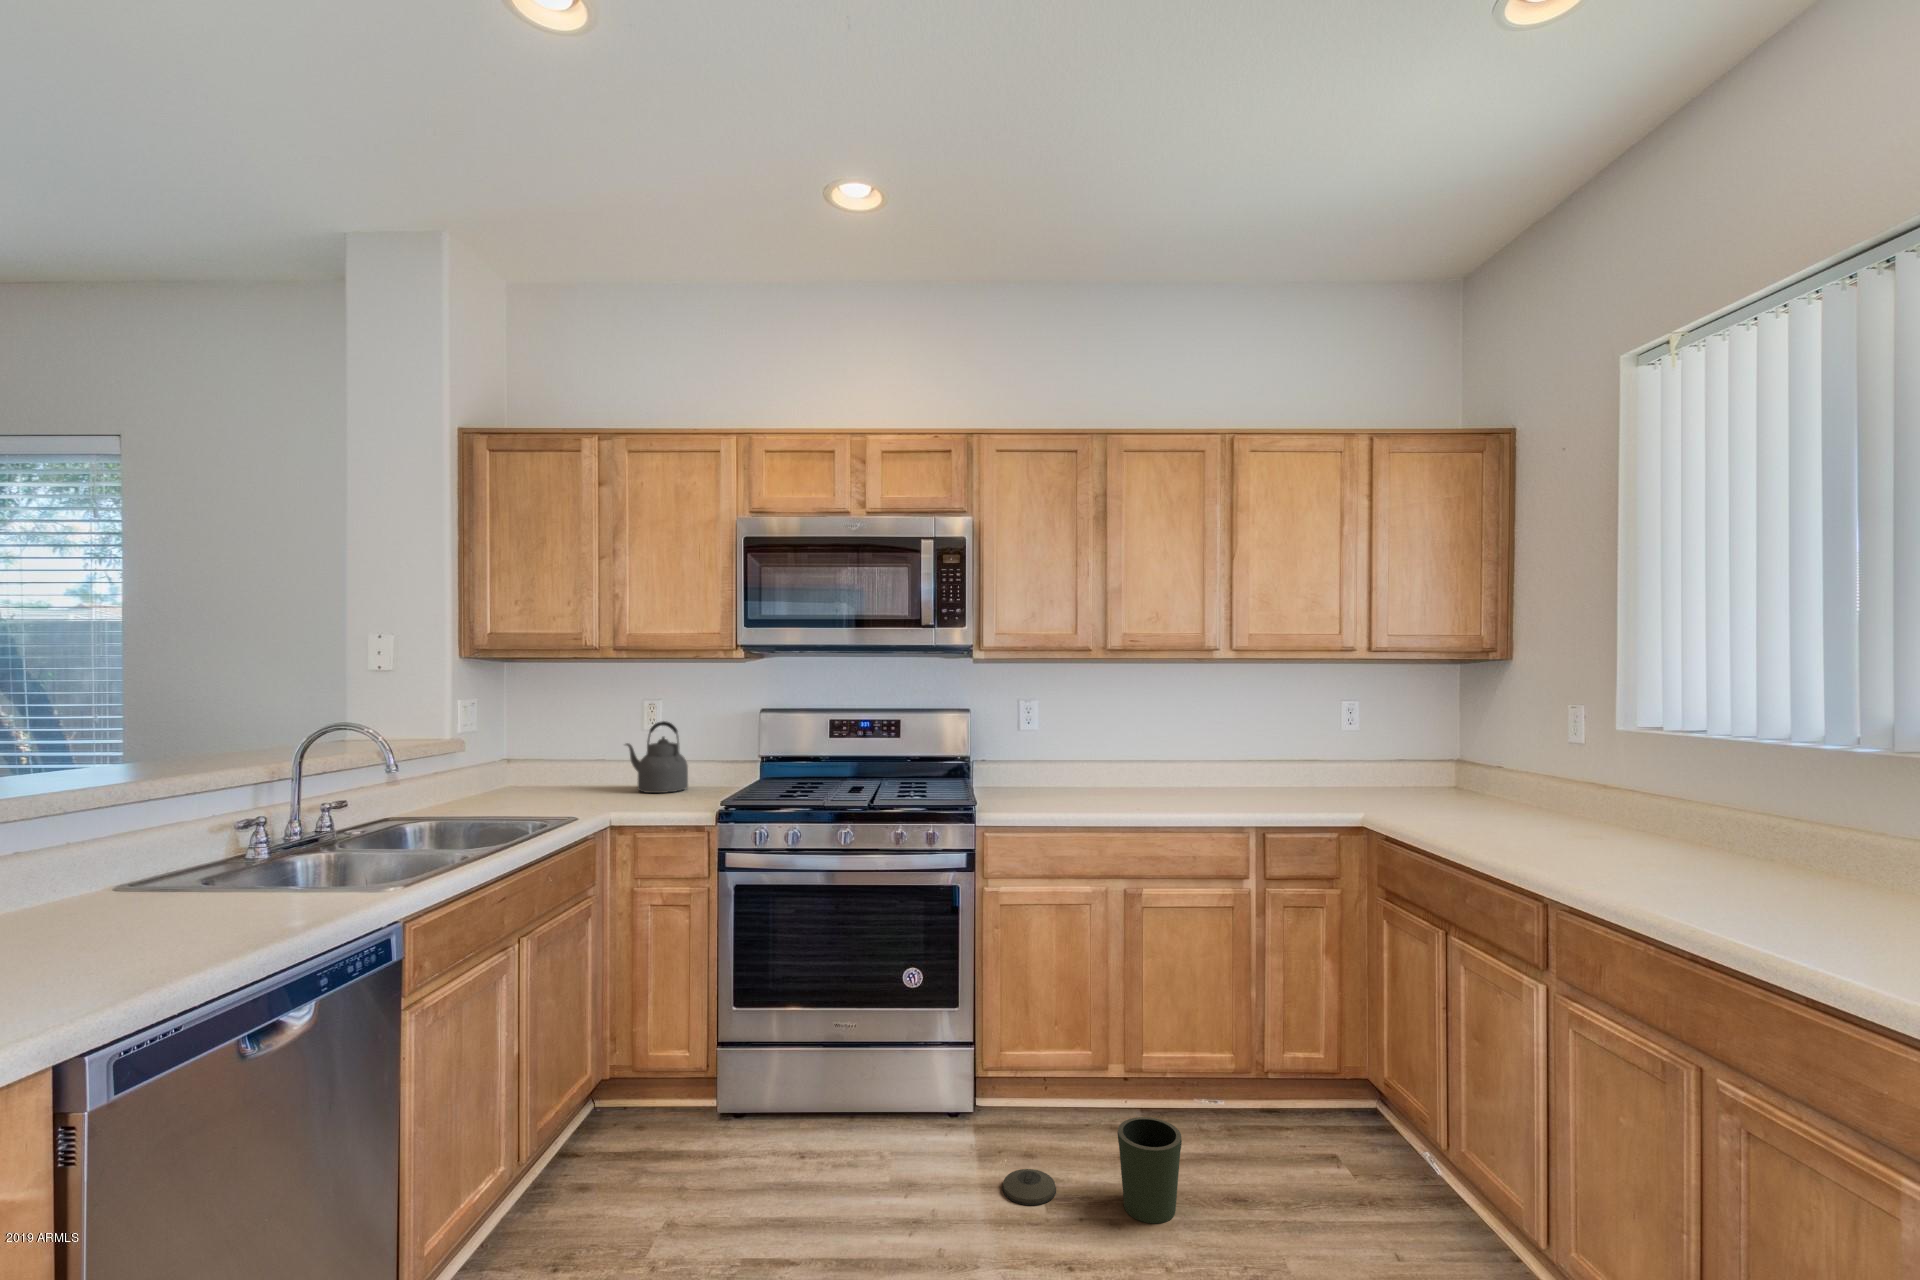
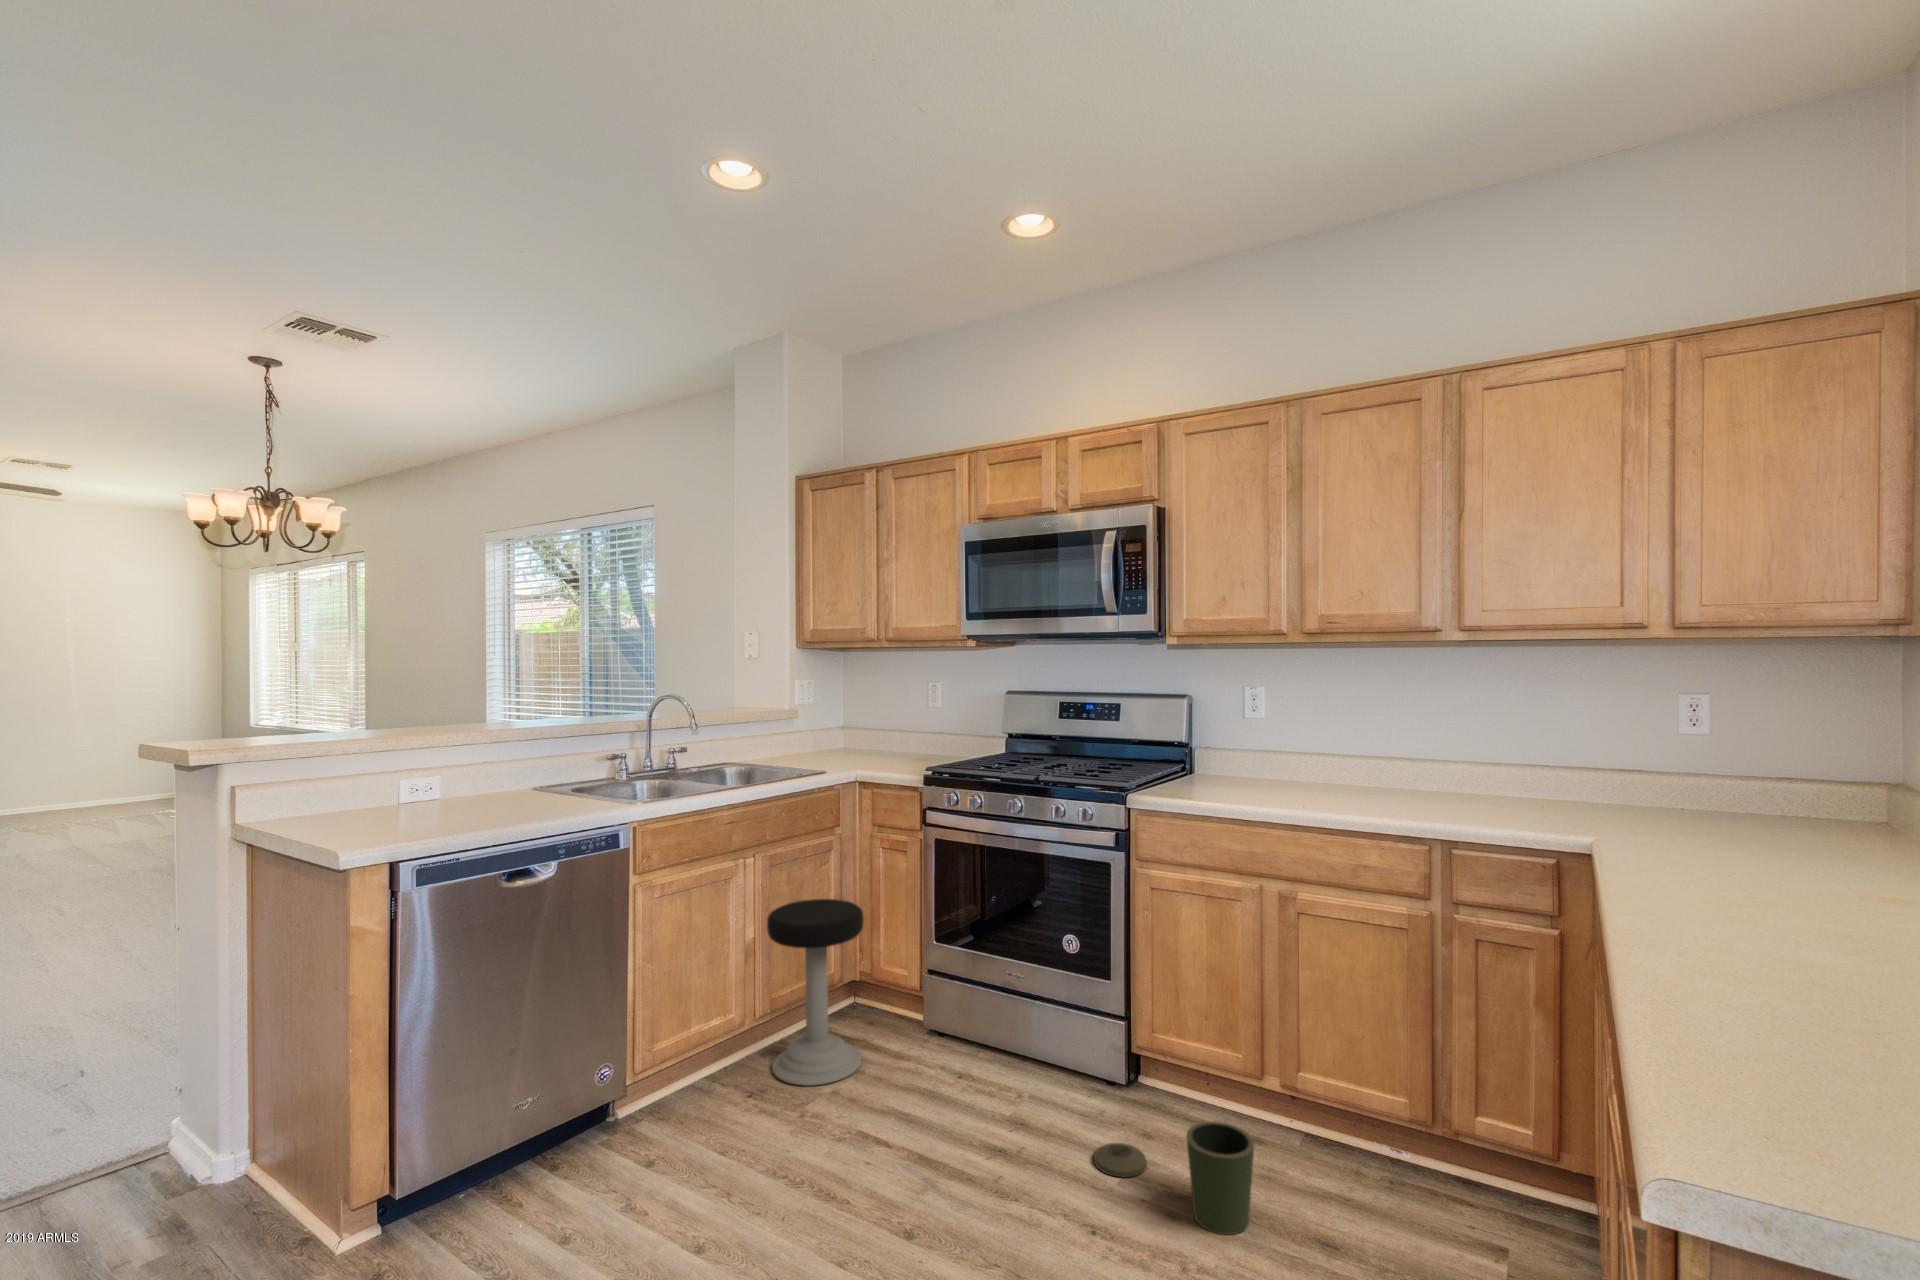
kettle: present [626,721,688,793] -> none [909,700,952,759]
stool: none [550,980,680,1234] -> present [767,899,864,1086]

